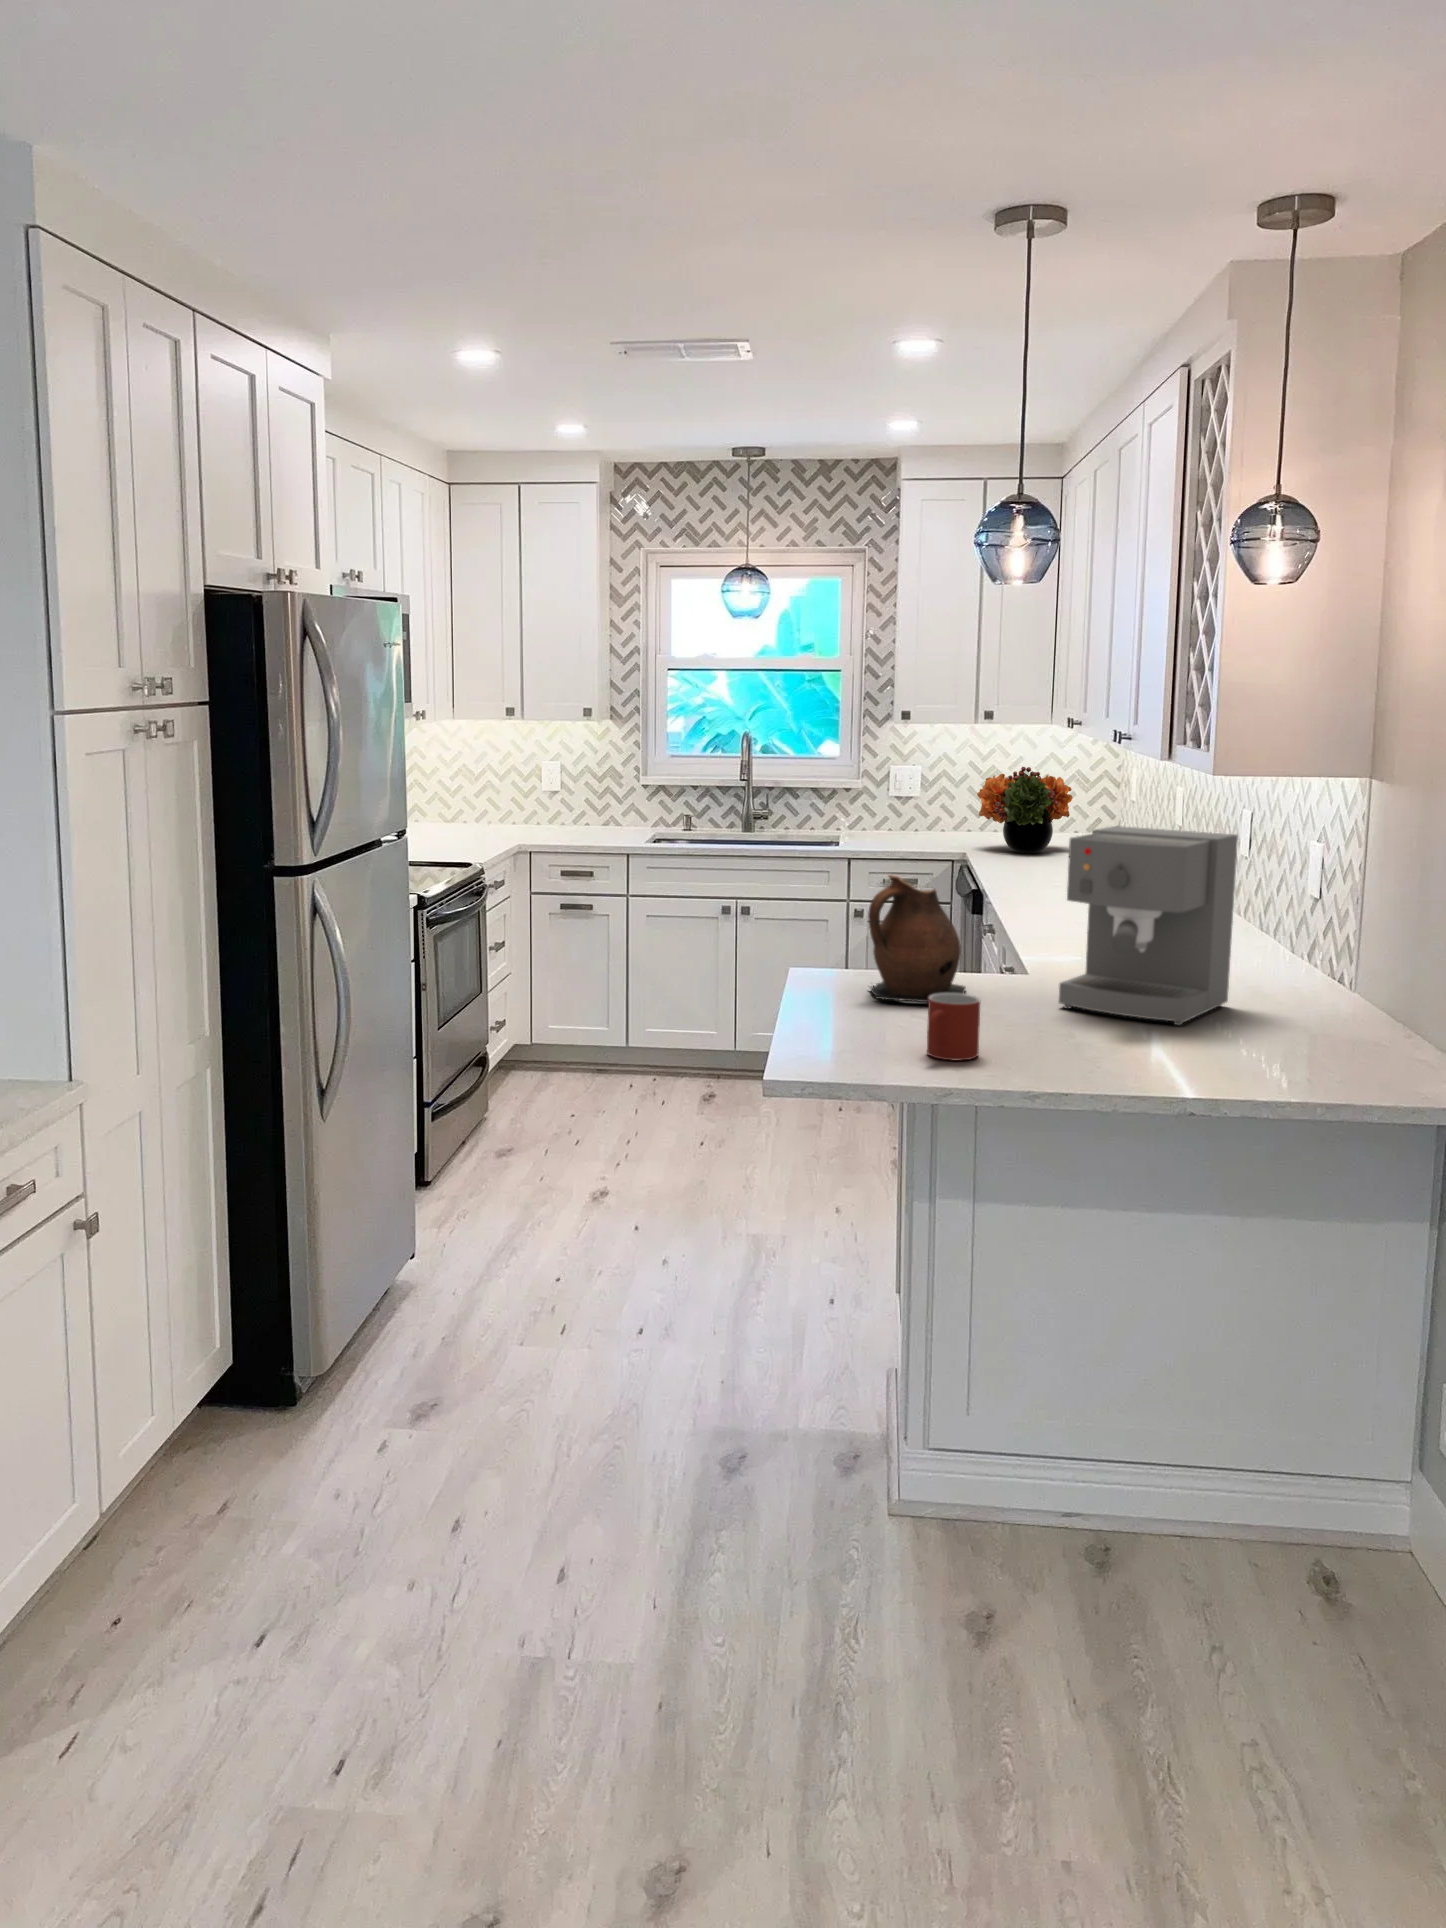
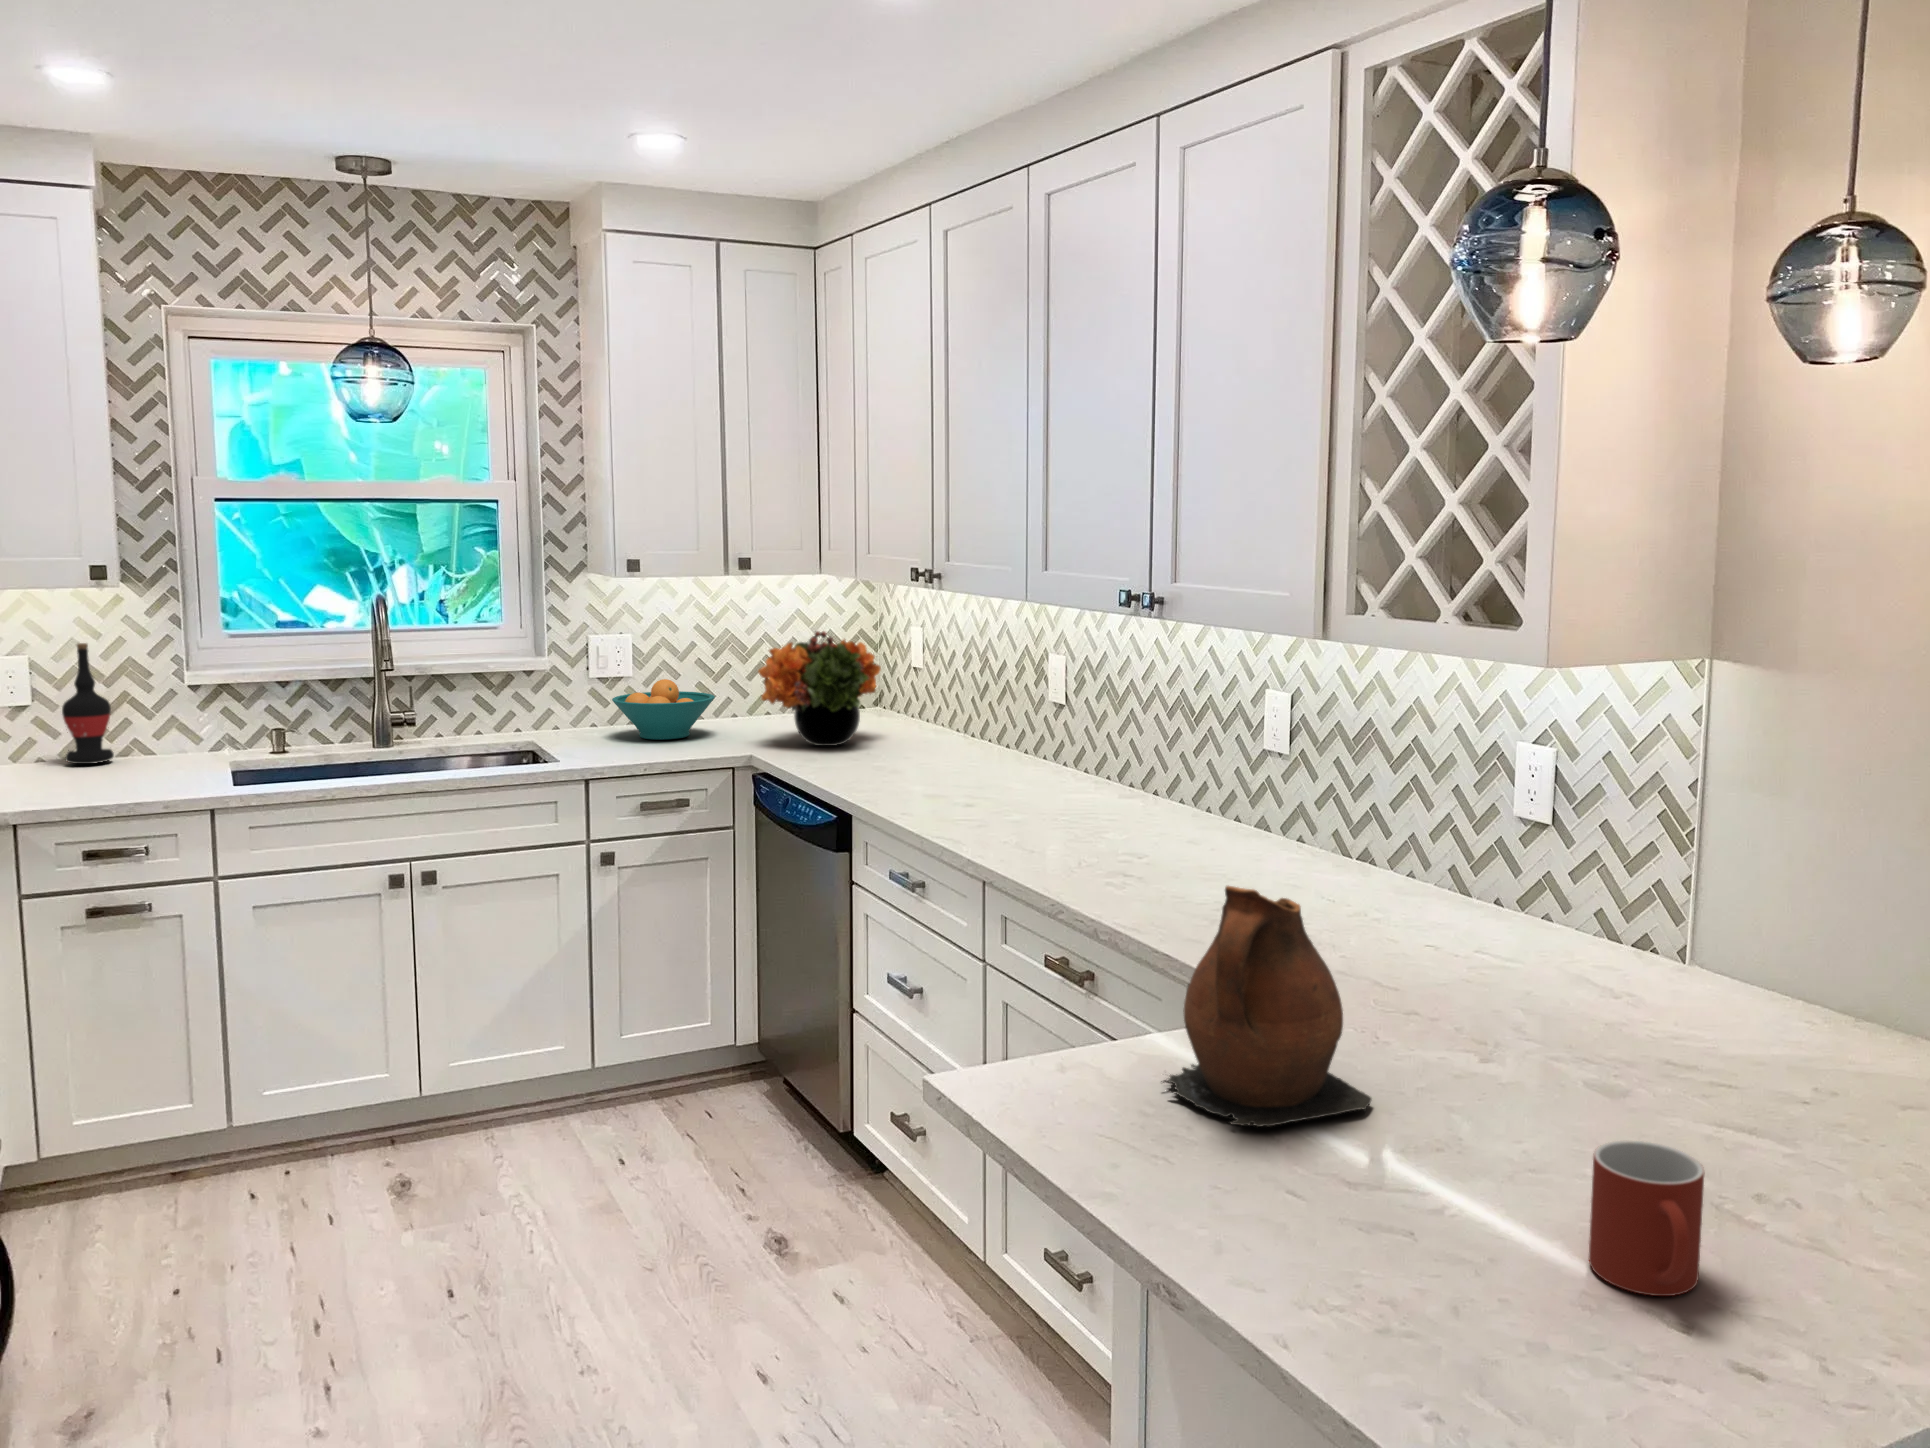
wine bottle: none [574,755,600,827] -> present [62,643,114,764]
fruit bowl: none [890,798,962,841] -> present [612,679,715,740]
coffee maker: present [1059,826,1238,1025] -> none [1443,751,1716,1076]

